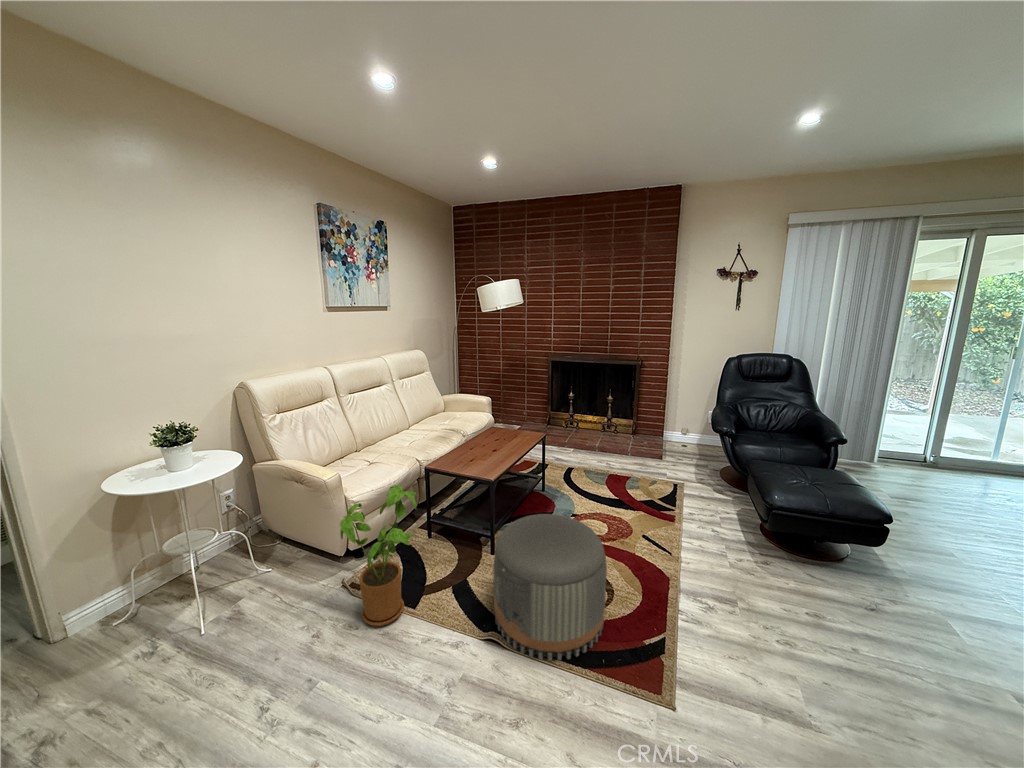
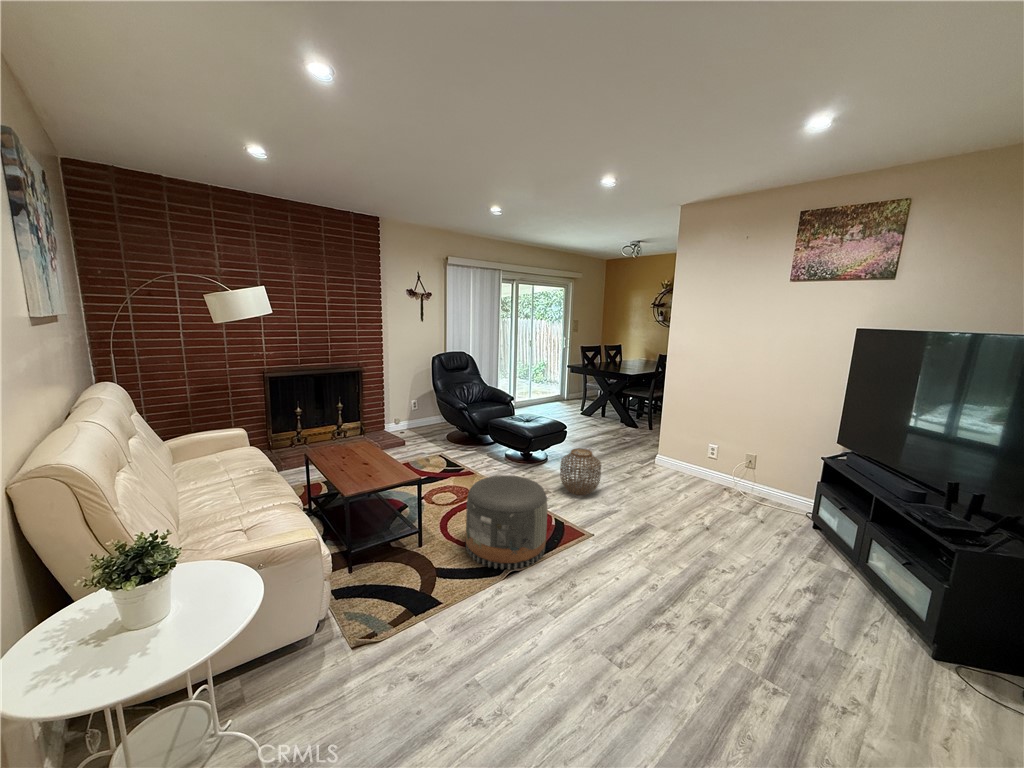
house plant: present [340,485,416,626] -> none [388,493,475,638]
woven basket: none [756,555,862,661] -> present [560,448,601,495]

